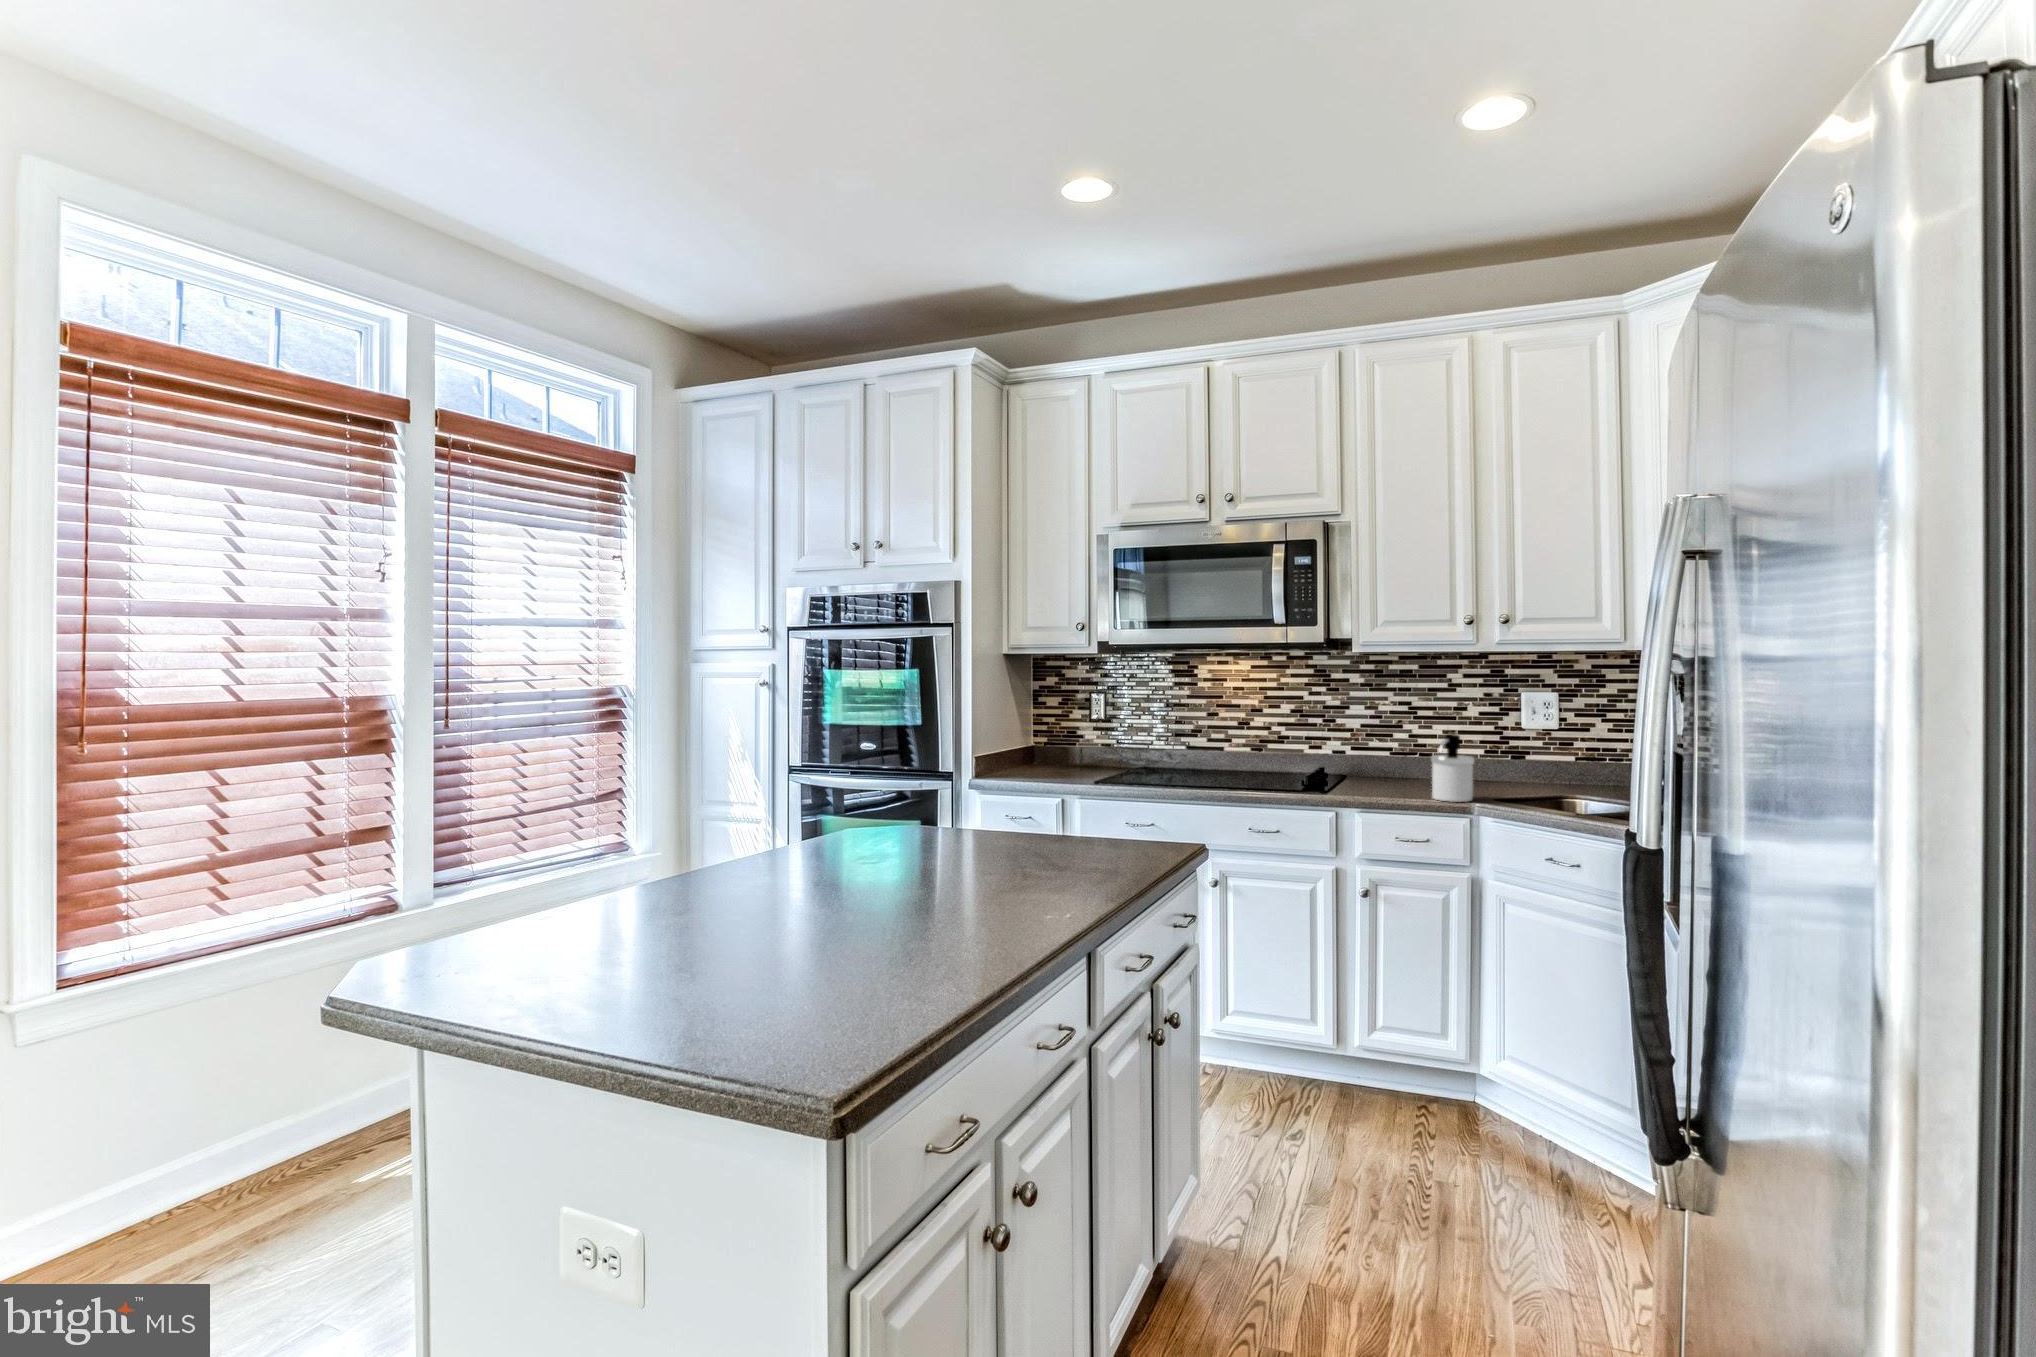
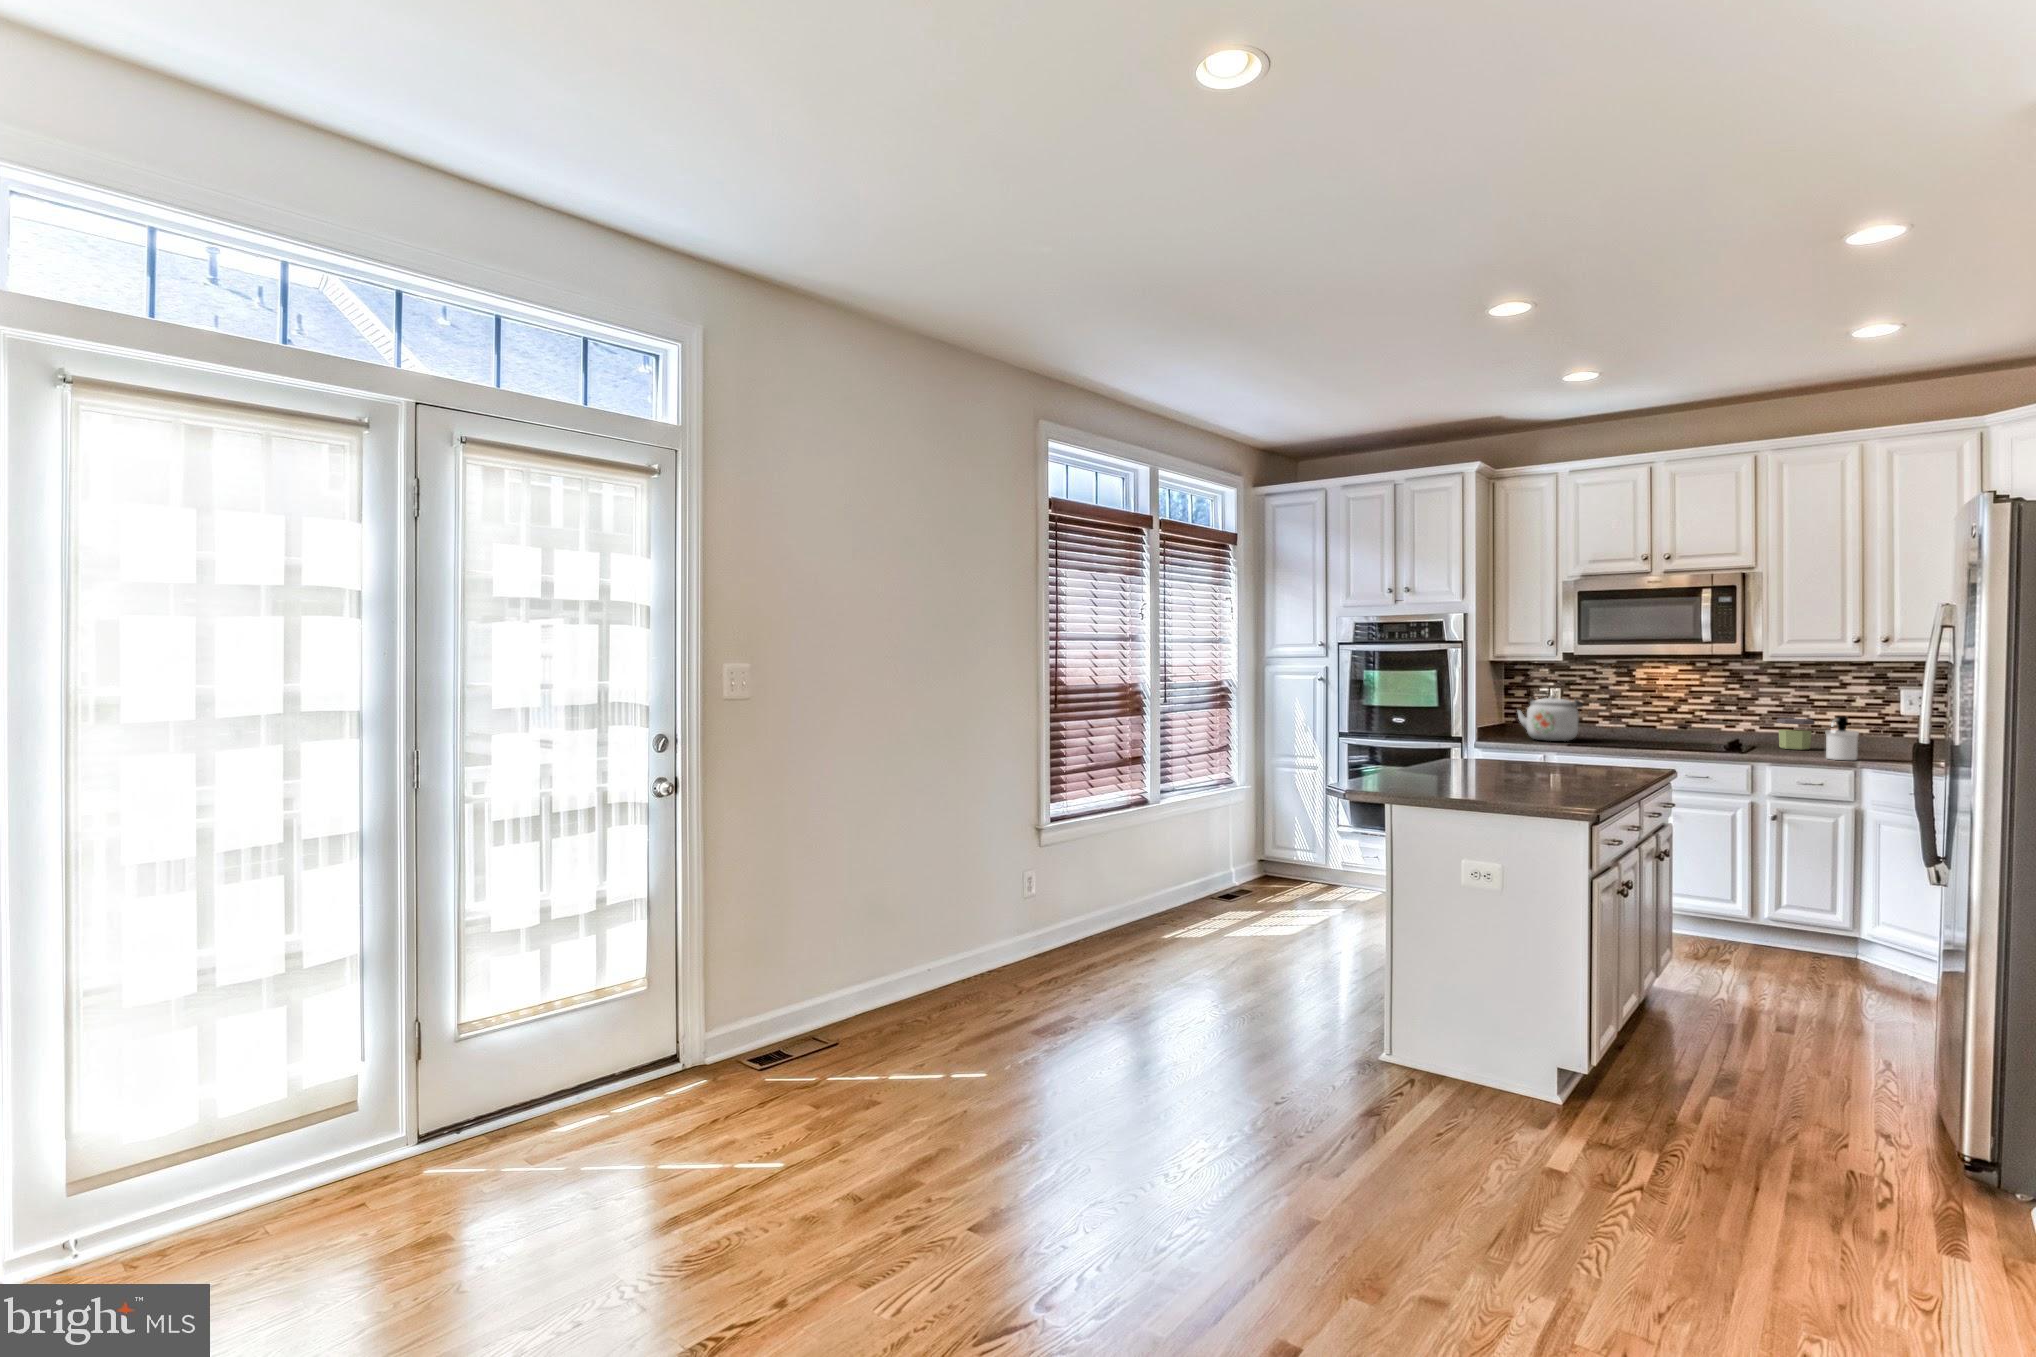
kettle: none [1040,705,1128,774] -> present [1518,695,1583,741]
jar: none [1371,735,1416,780] -> present [1777,718,1814,750]

